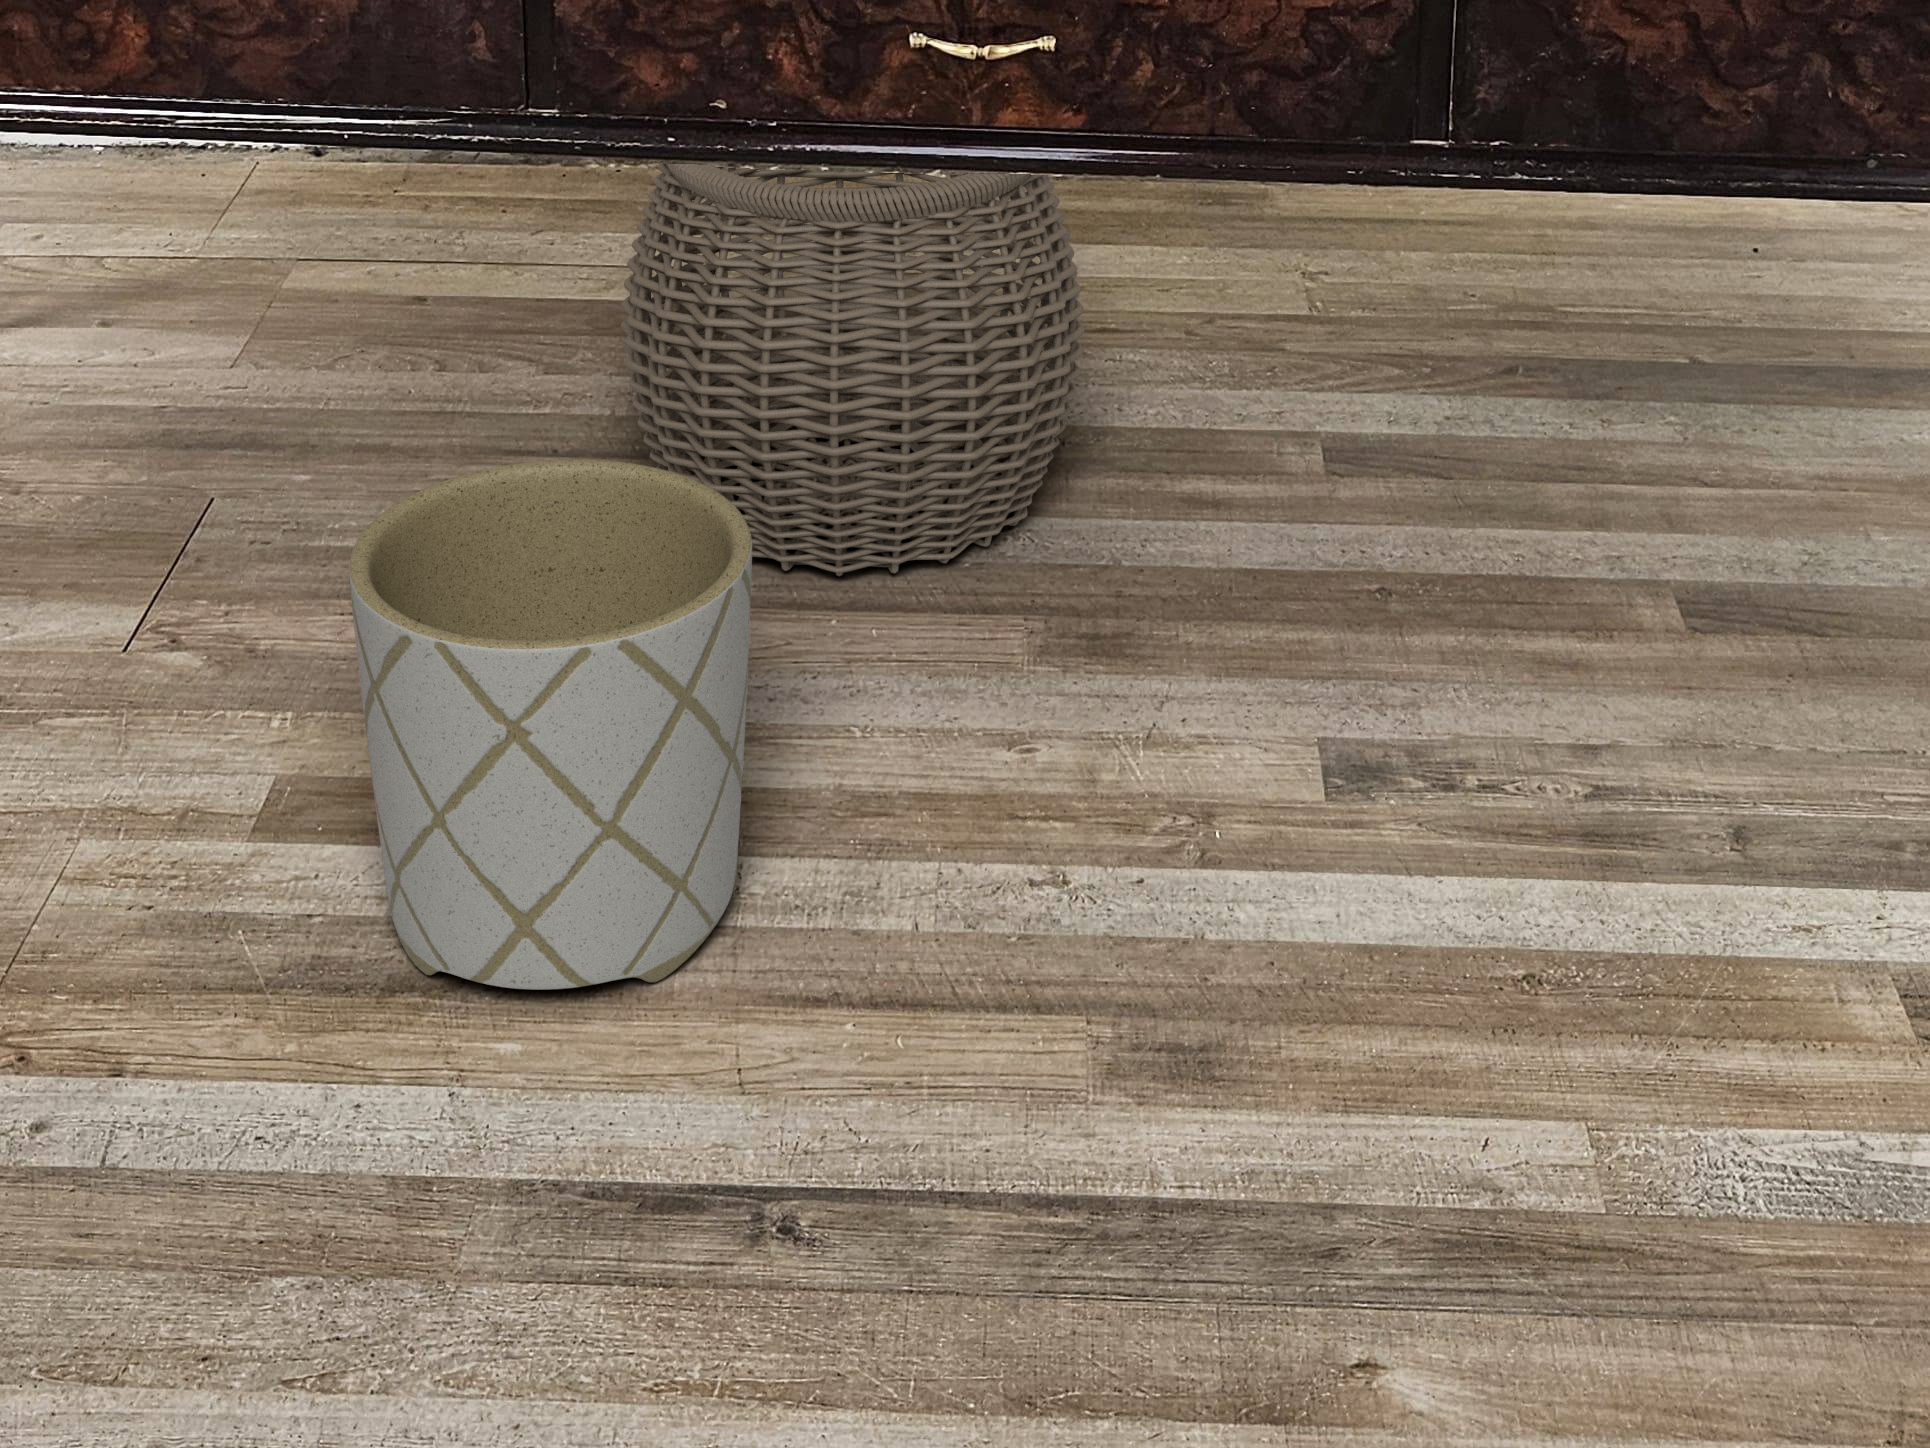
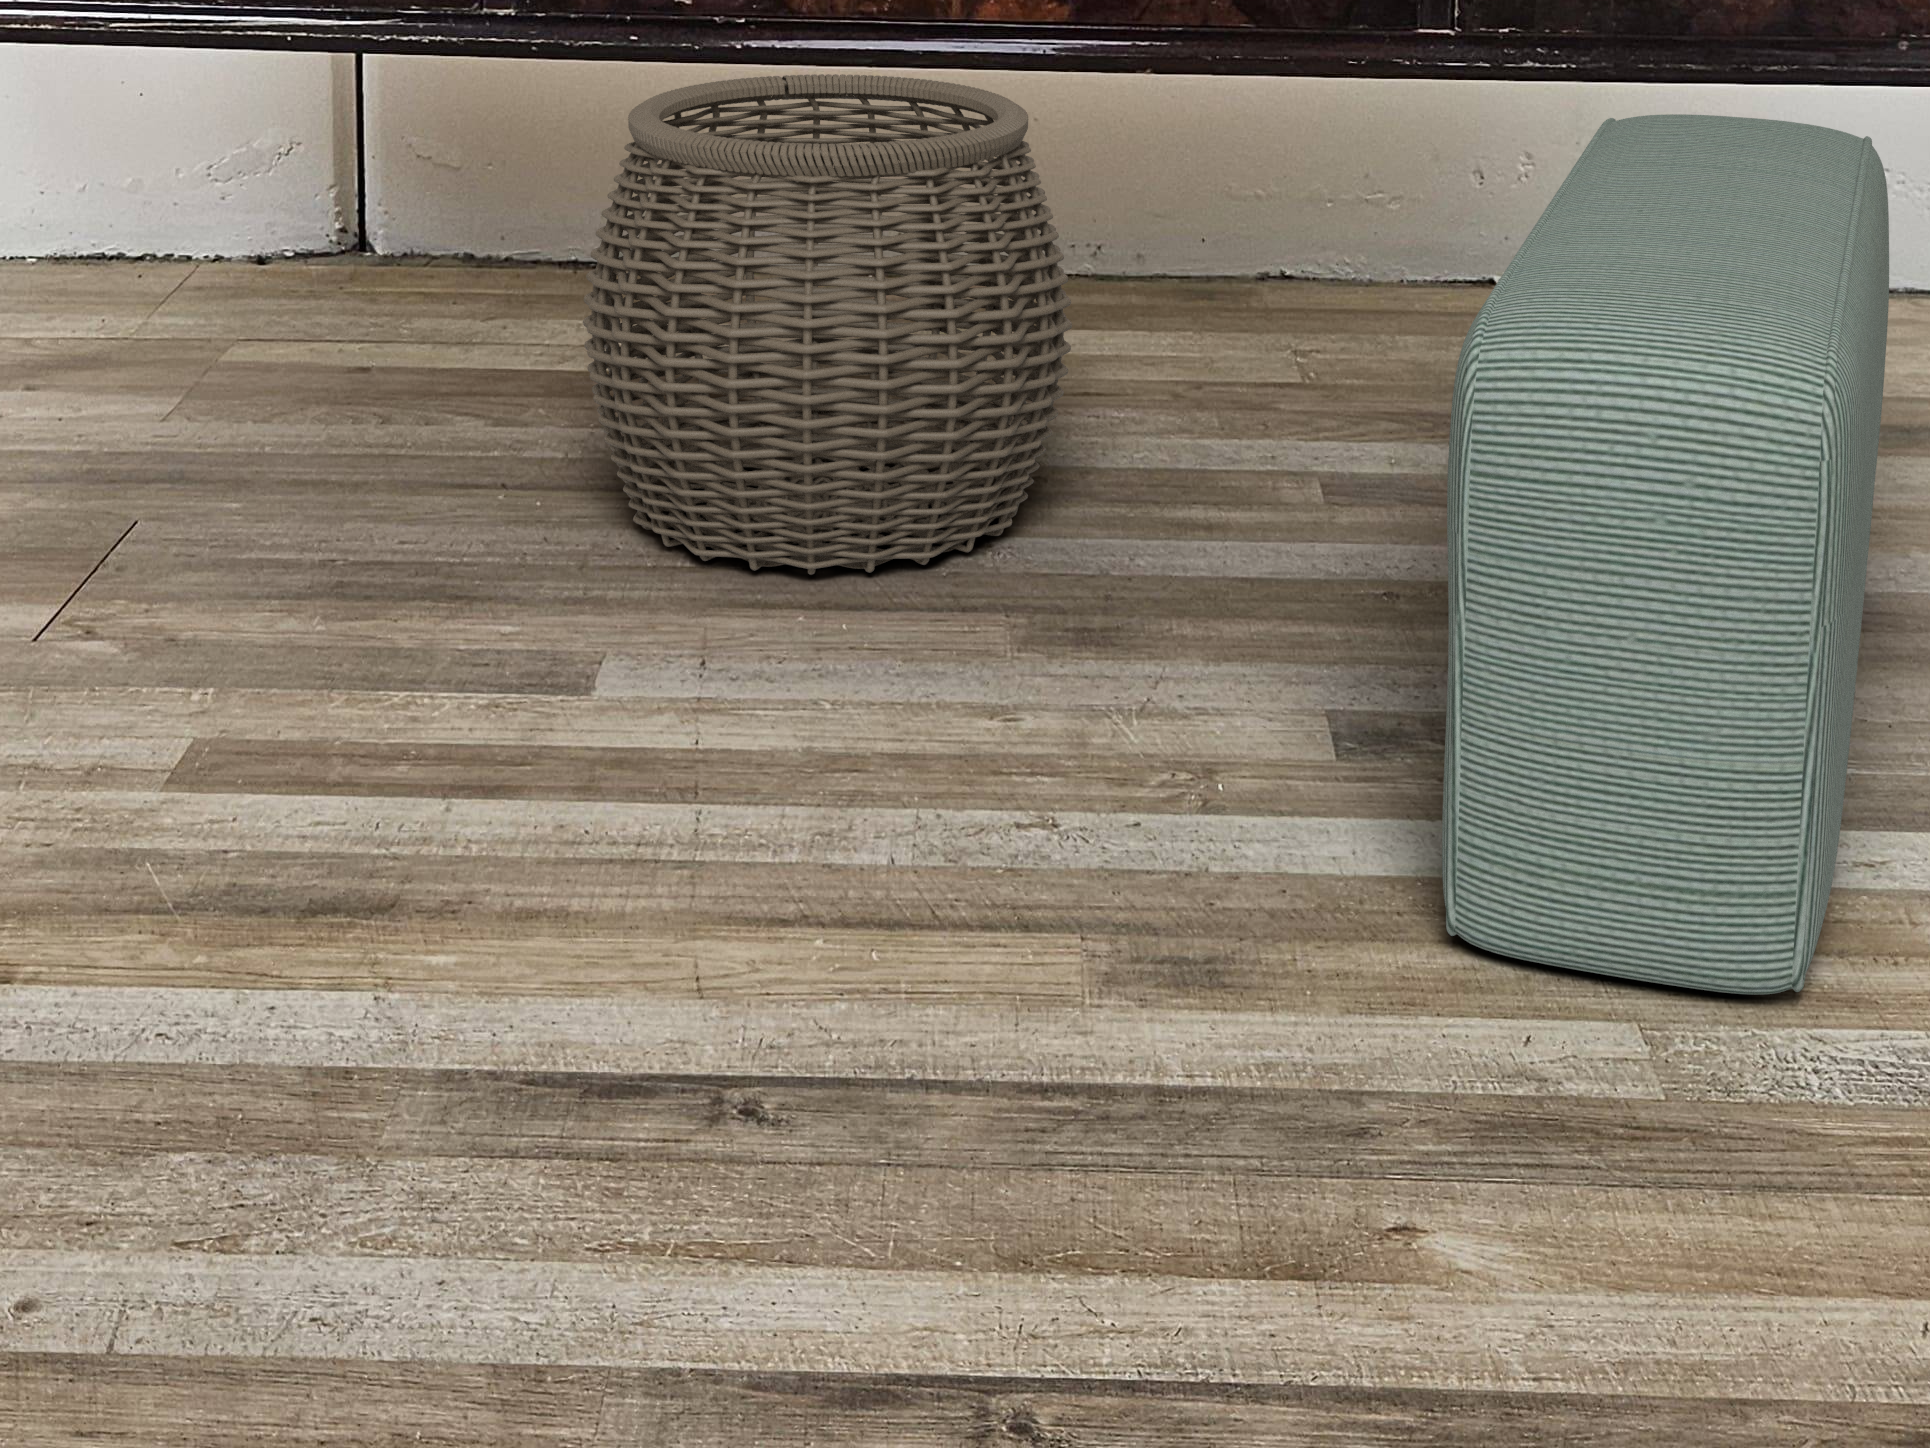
pouf: none [1414,159,1857,1094] -> present [1442,114,1889,994]
planter: present [349,459,752,990] -> none [281,361,718,904]

